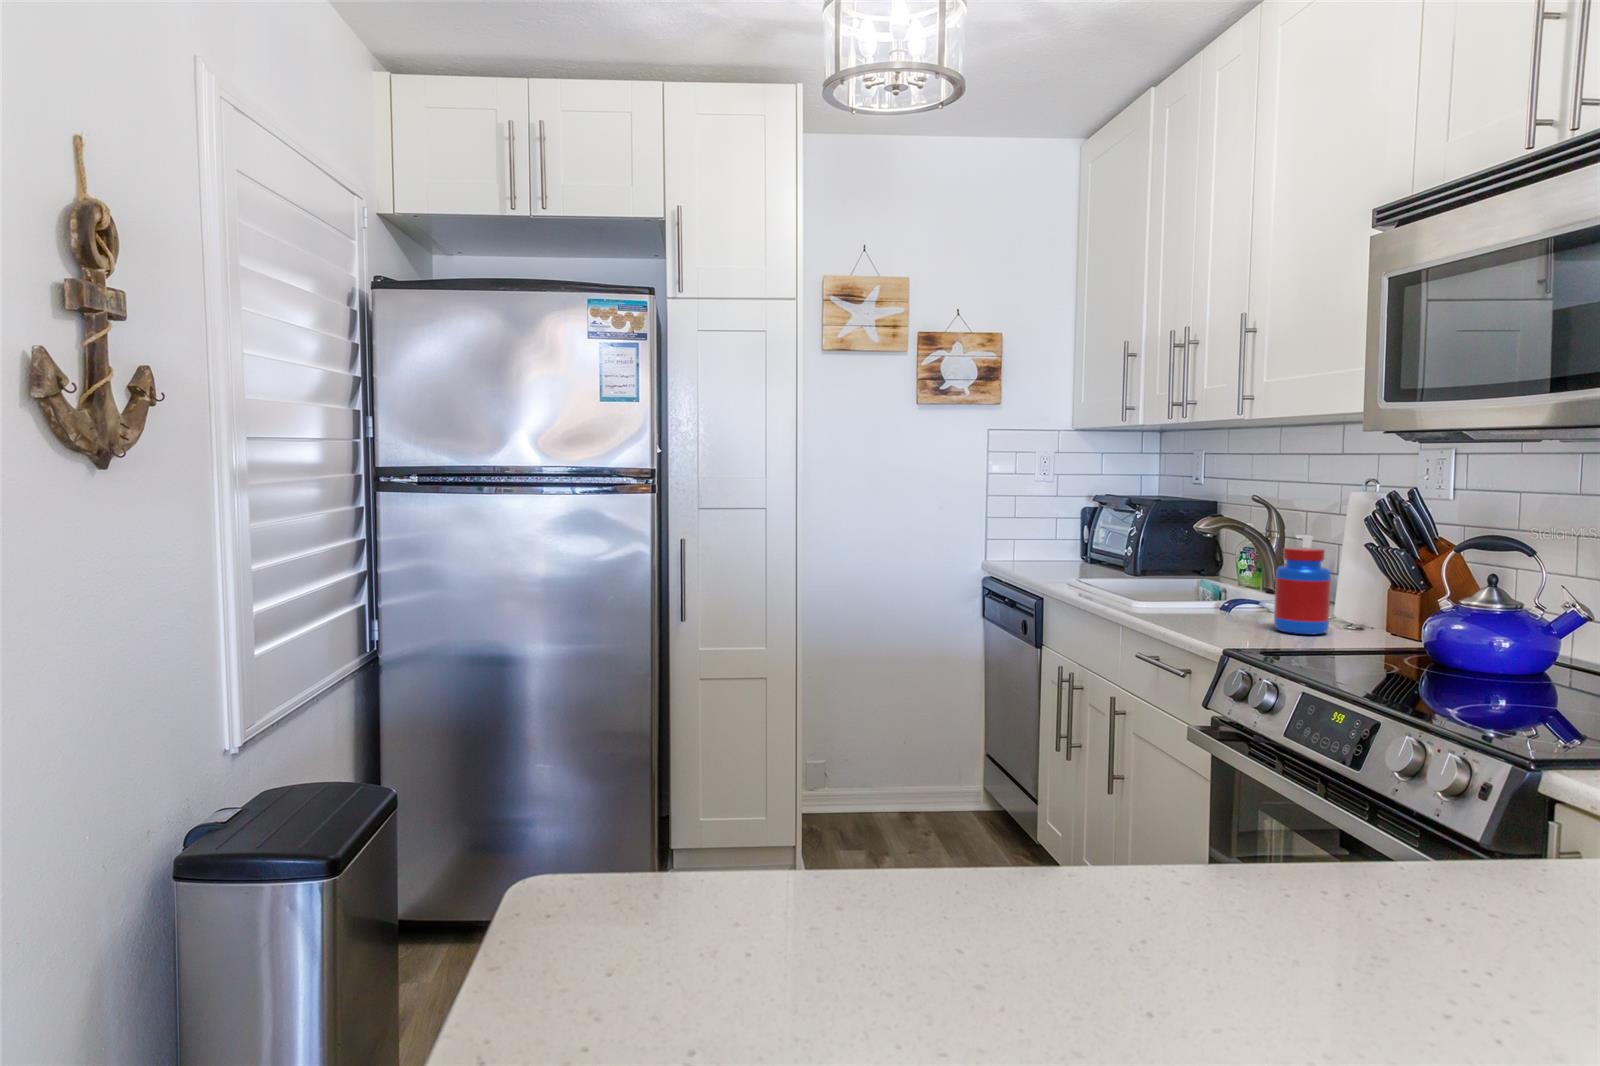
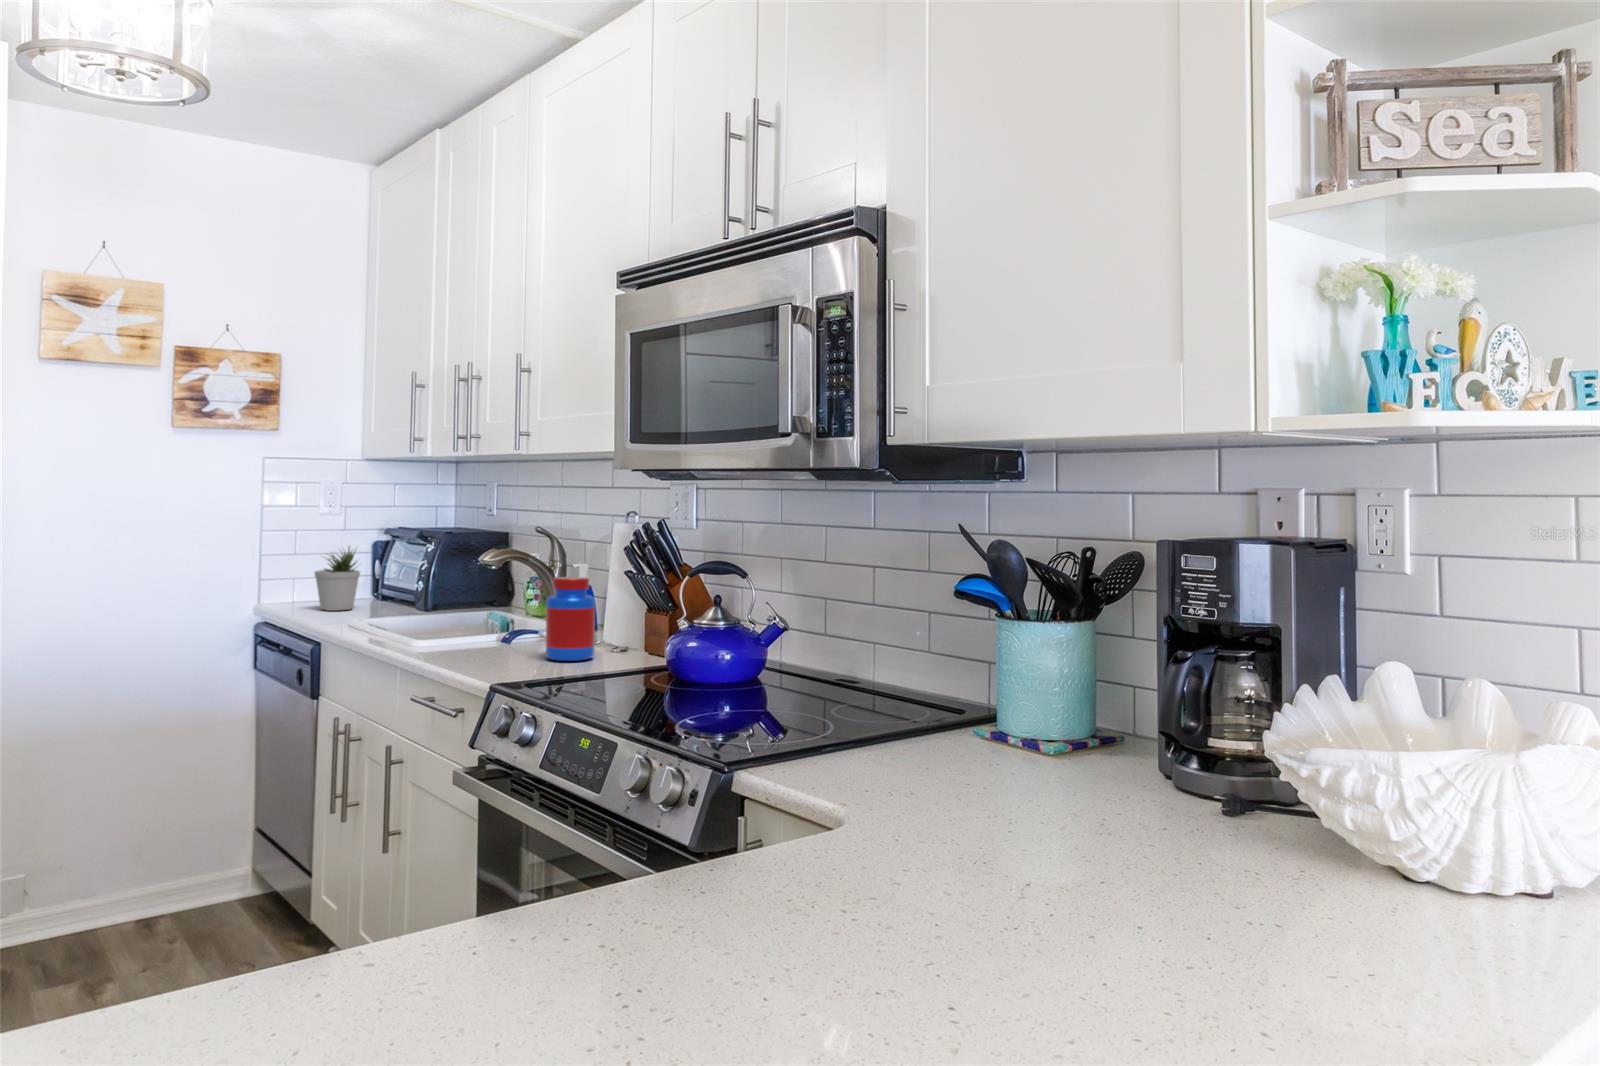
potted plant: none [1035,510,1075,570] -> present [314,547,360,611]

